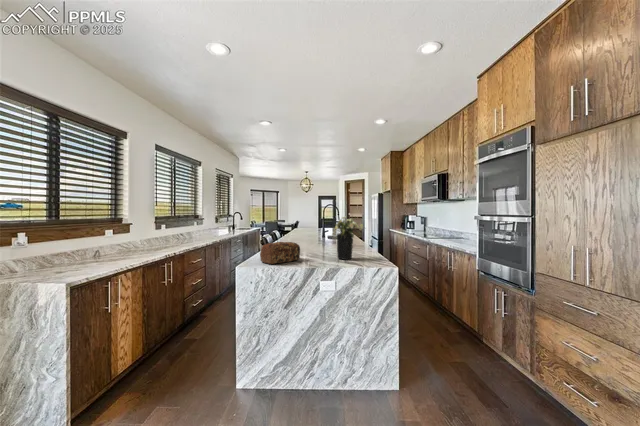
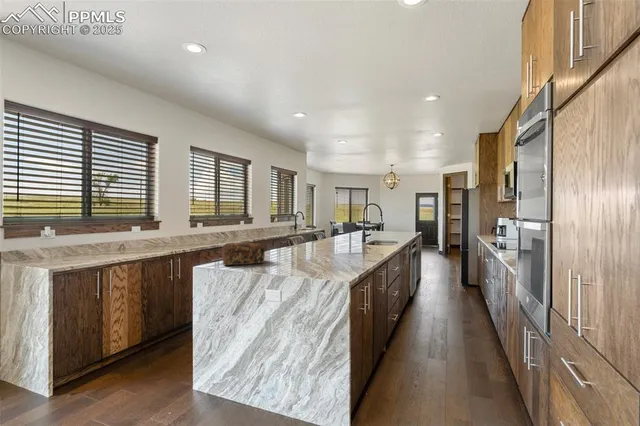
flower arrangement: present [333,216,363,260] -> none [292,215,335,267]

